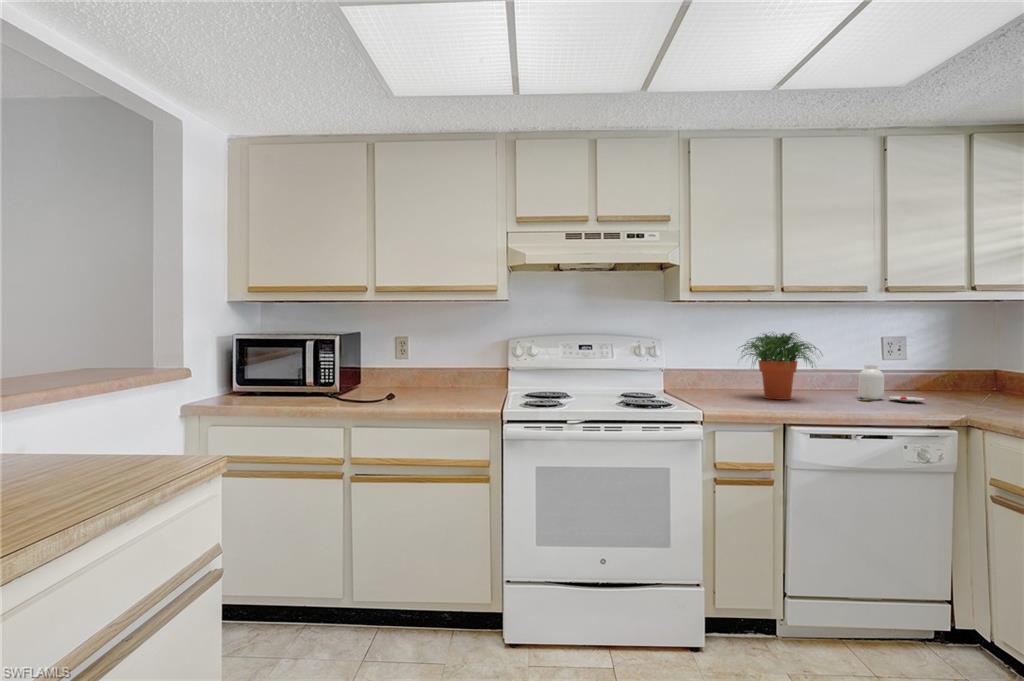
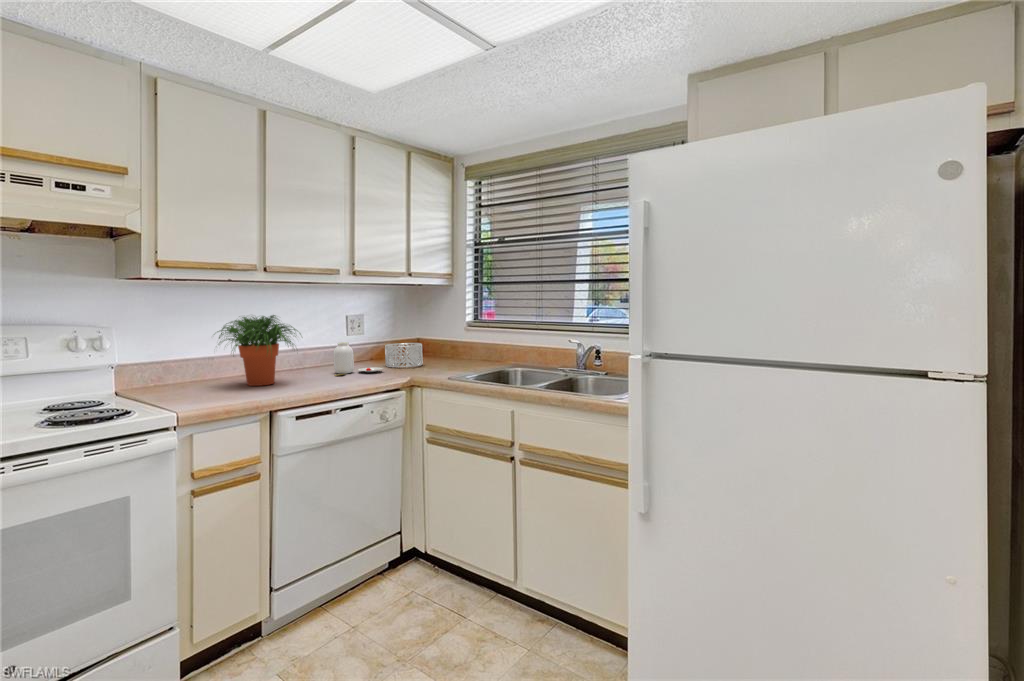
decorative bowl: none [930,372,989,402] -> present [385,343,423,368]

